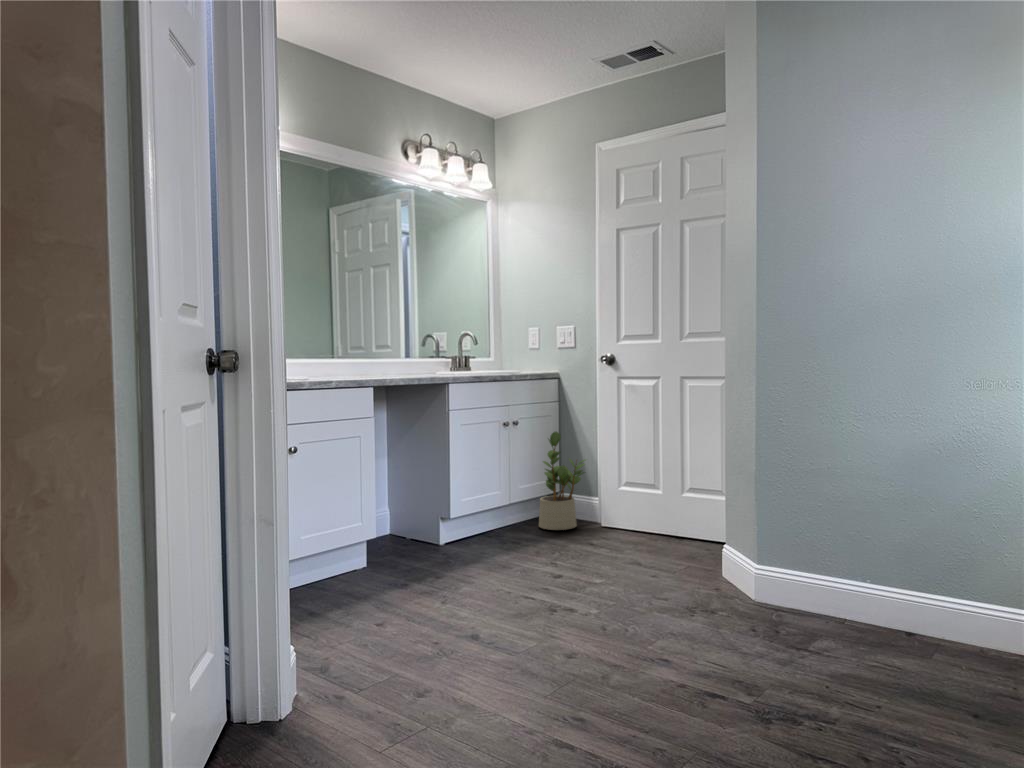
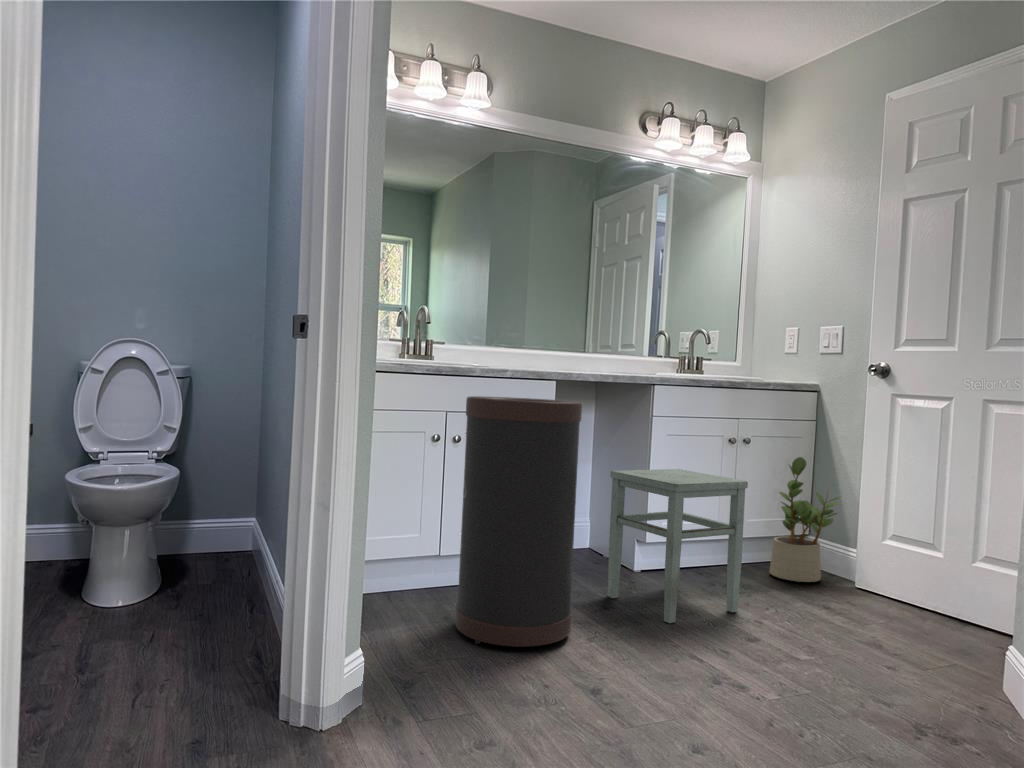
trash can: none [321,405,428,626] -> present [455,396,582,647]
stool: none [427,452,537,578] -> present [608,469,748,623]

